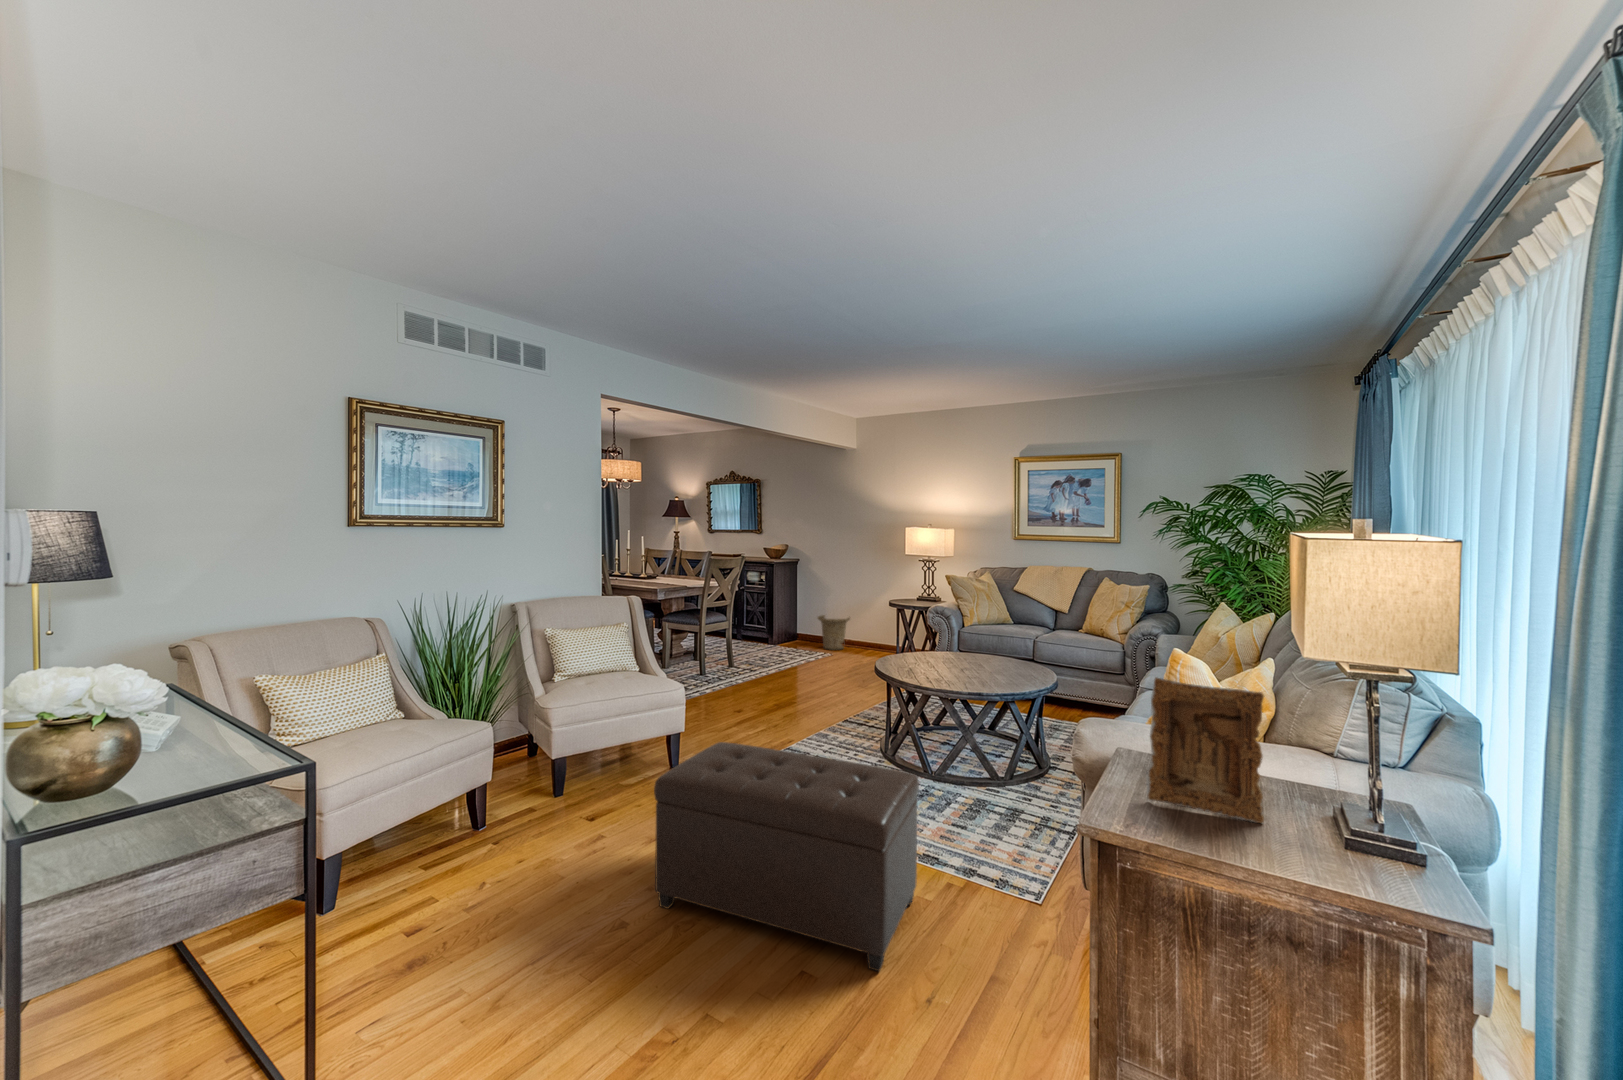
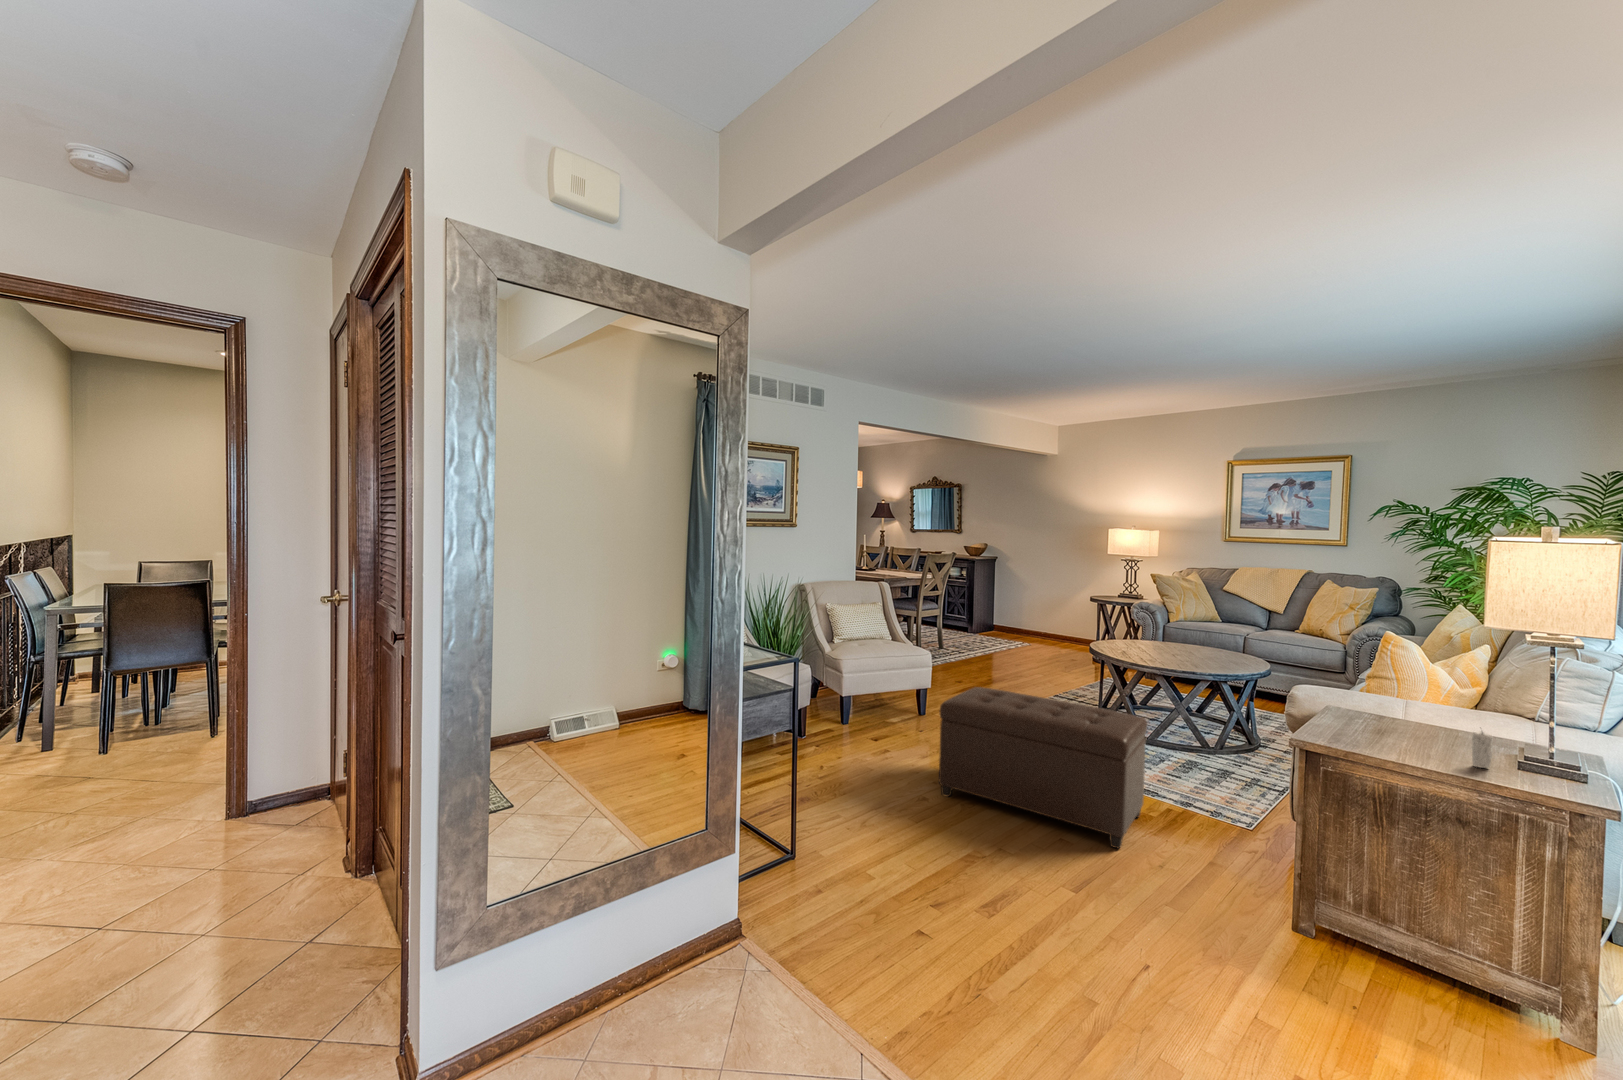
basket: present [818,615,850,650] -> none [1017,608,1049,641]
picture frame: present [1147,677,1264,823] -> none [1348,641,1454,748]
candle: none [1301,802,1326,863] -> present [1472,731,1492,768]

